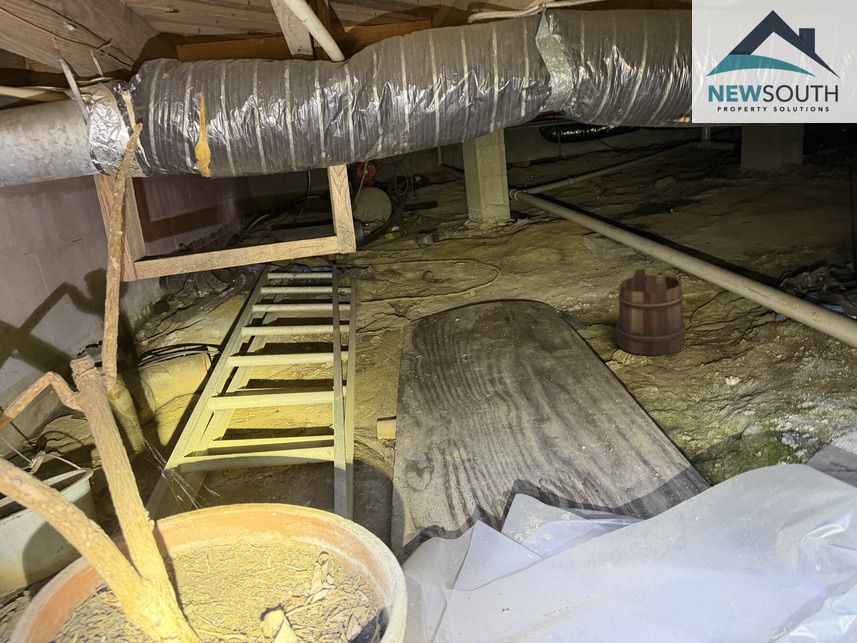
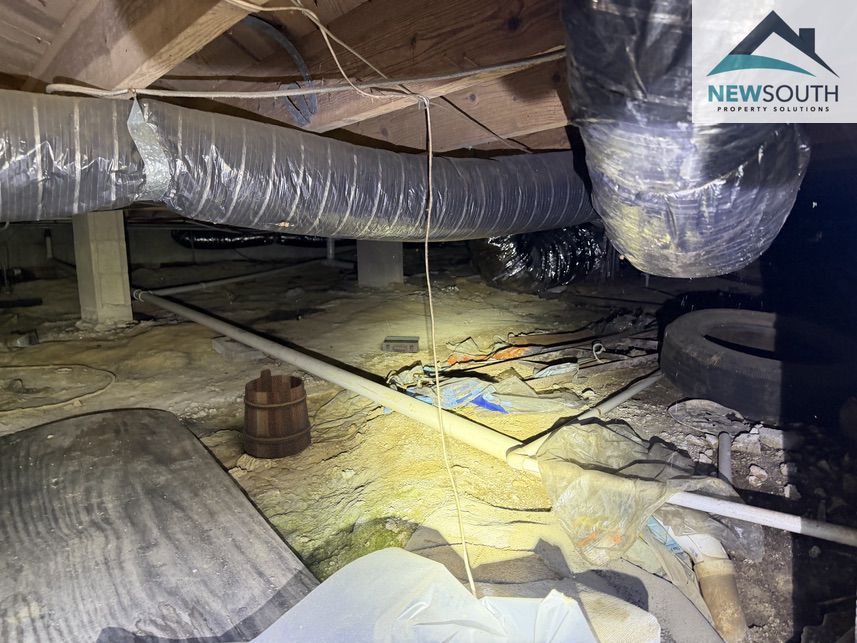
toolbox: none [766,232,817,251] -> present [383,336,420,352]

